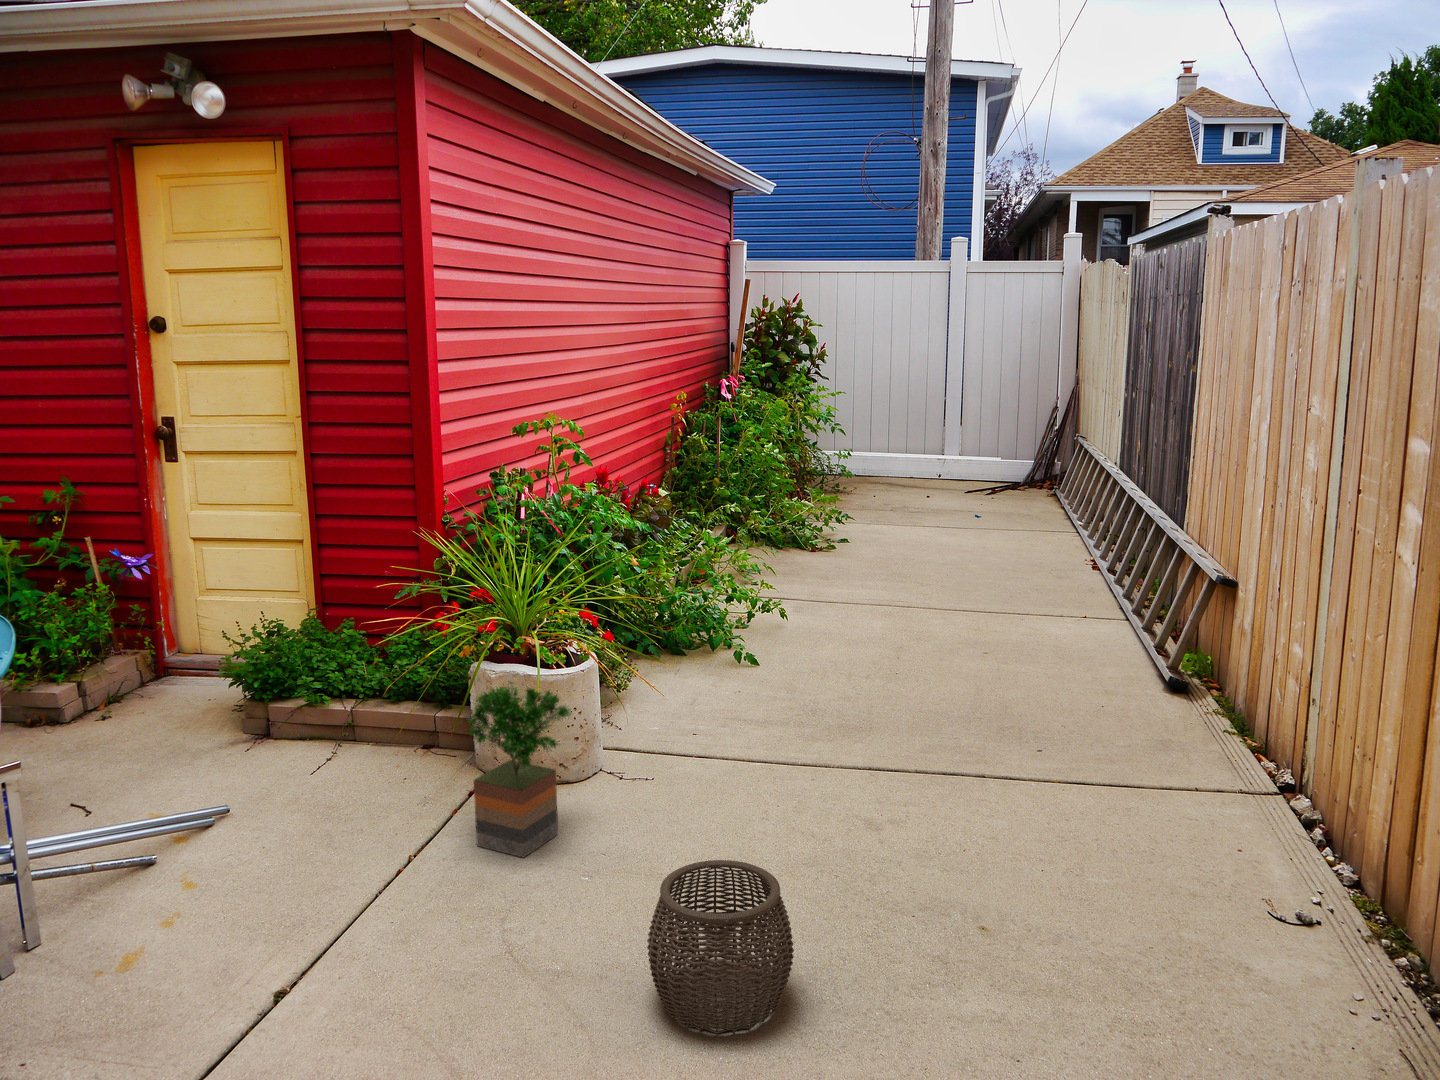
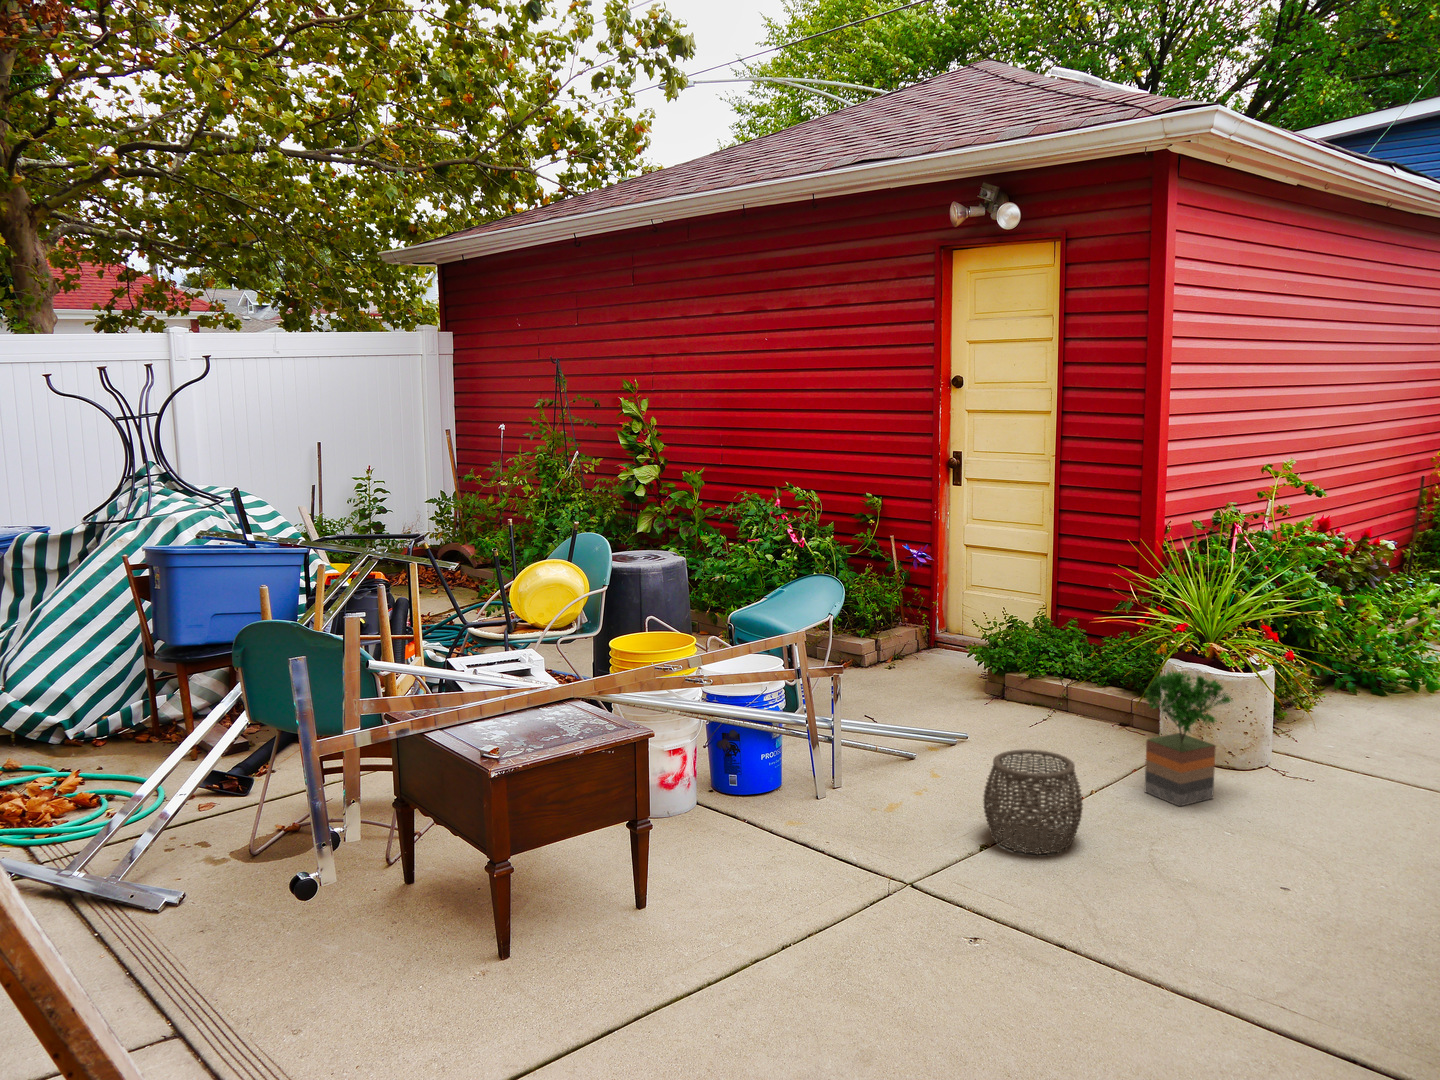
woven basket: present [647,860,794,1034] -> present [983,750,1083,854]

